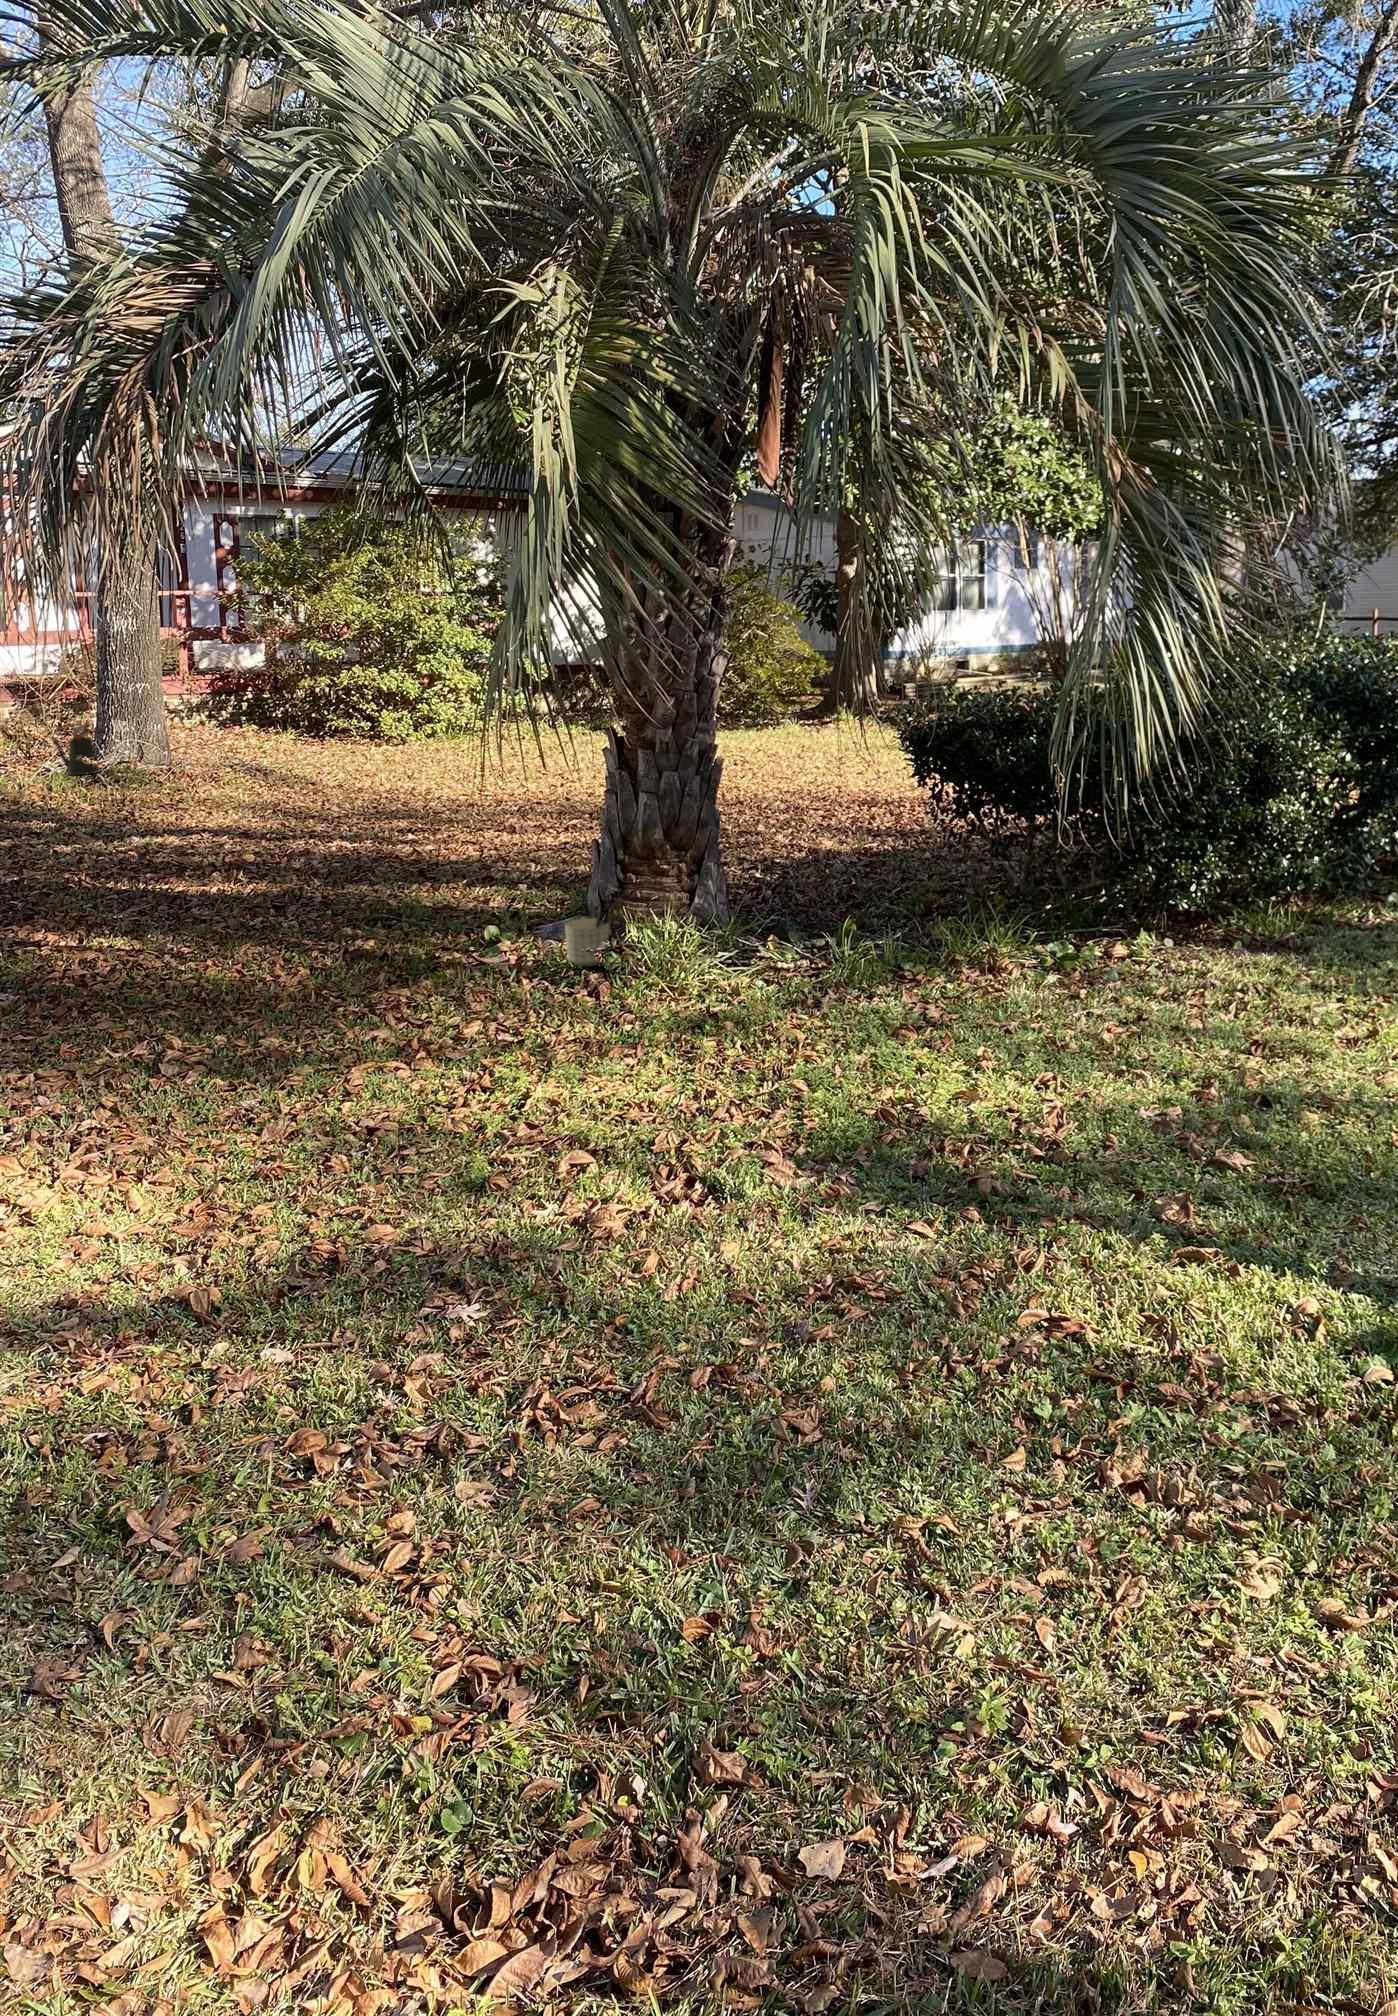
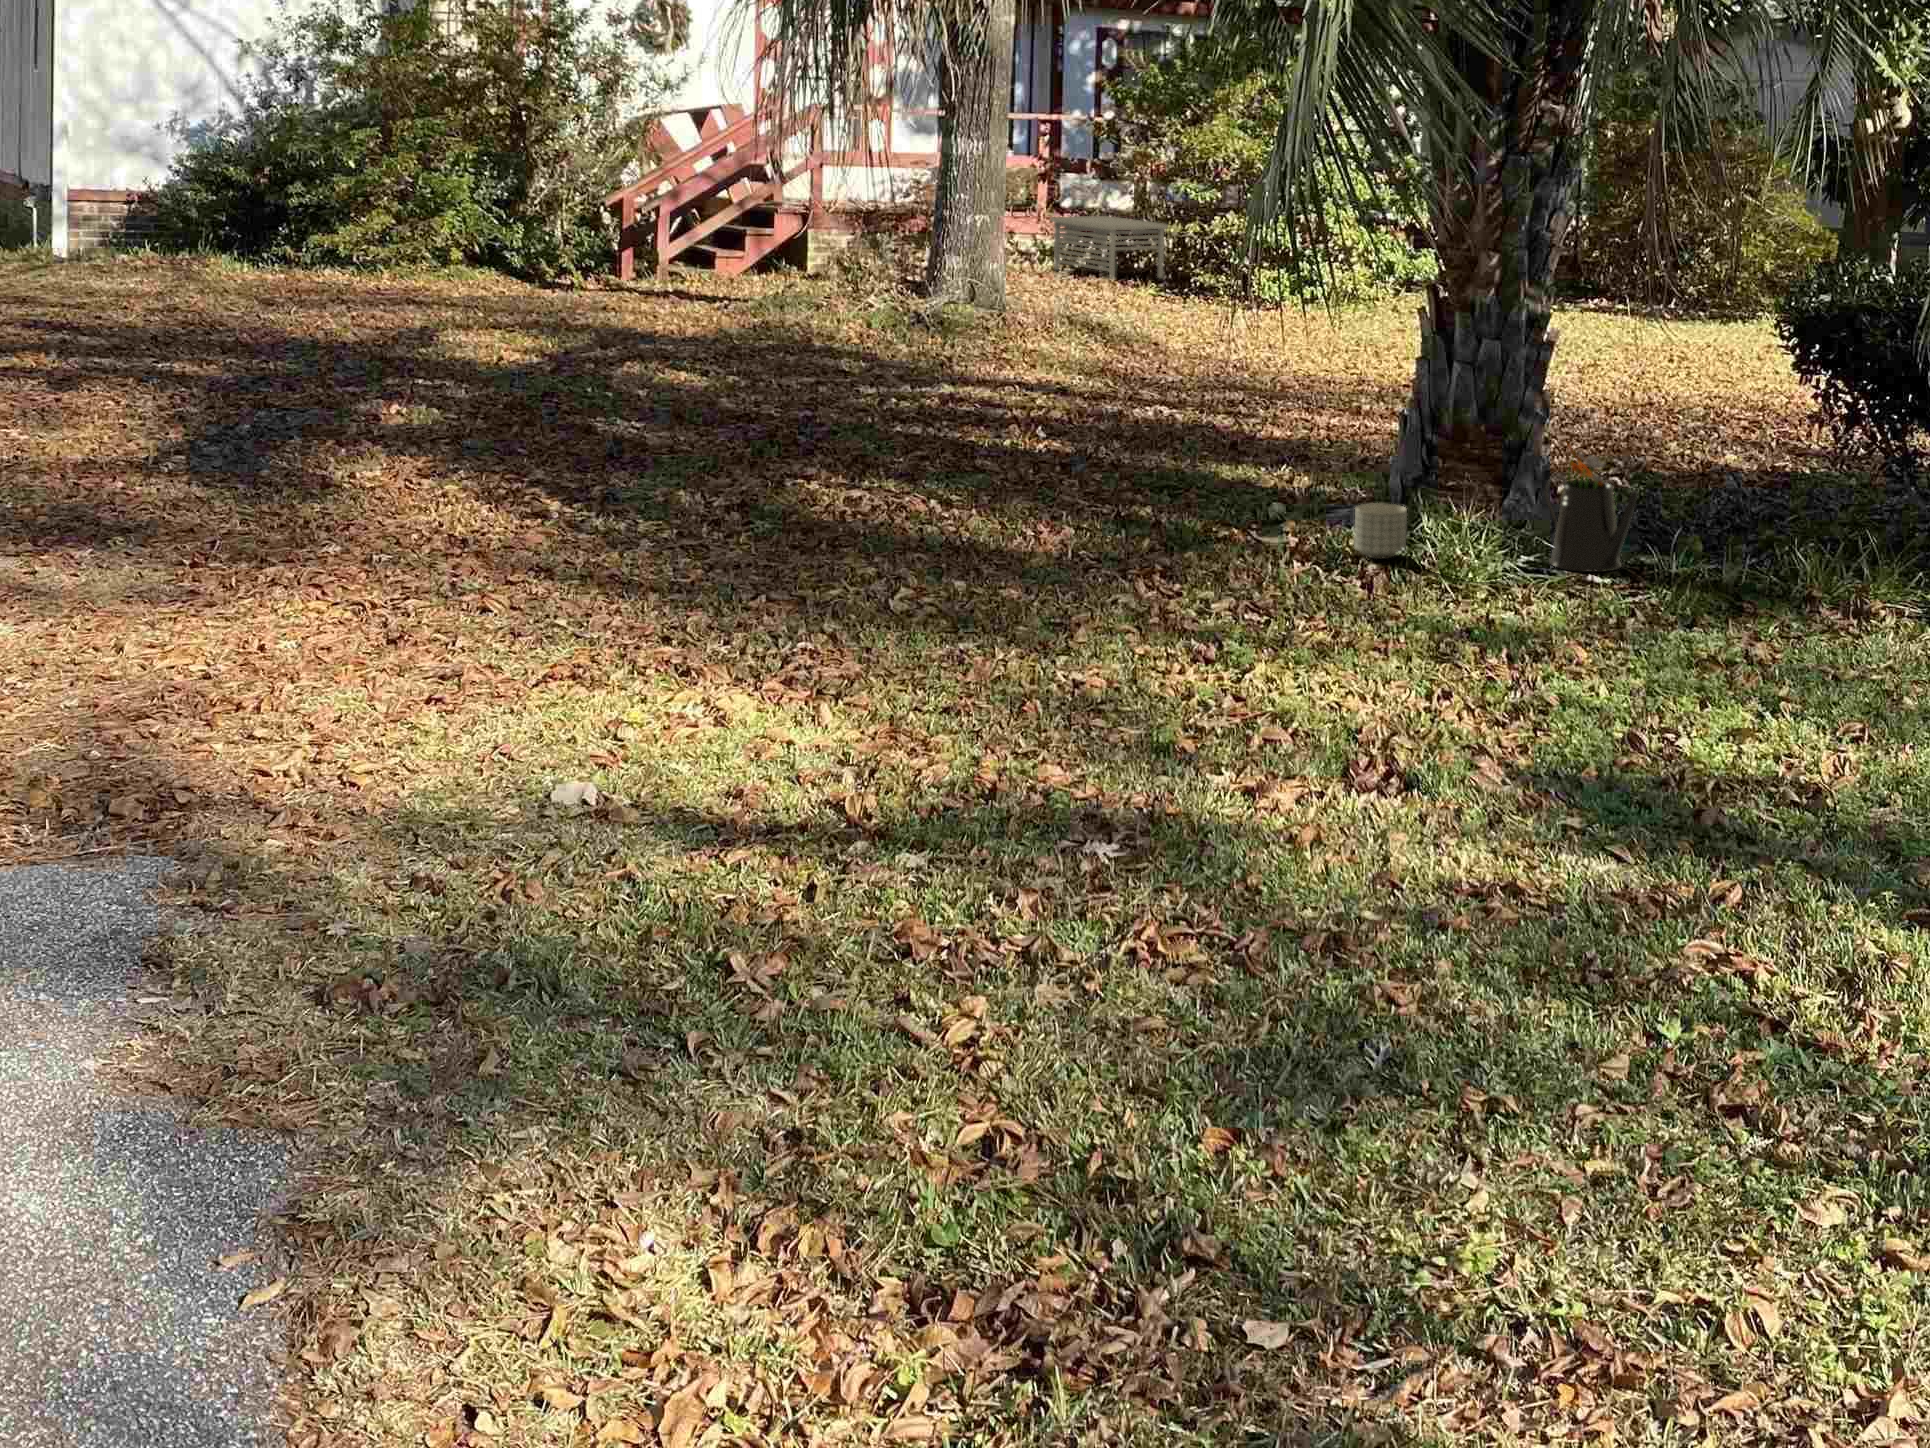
storage bench: none [196,674,304,729] -> present [1050,216,1168,280]
watering can: present [54,721,100,775] -> present [1544,444,1638,572]

